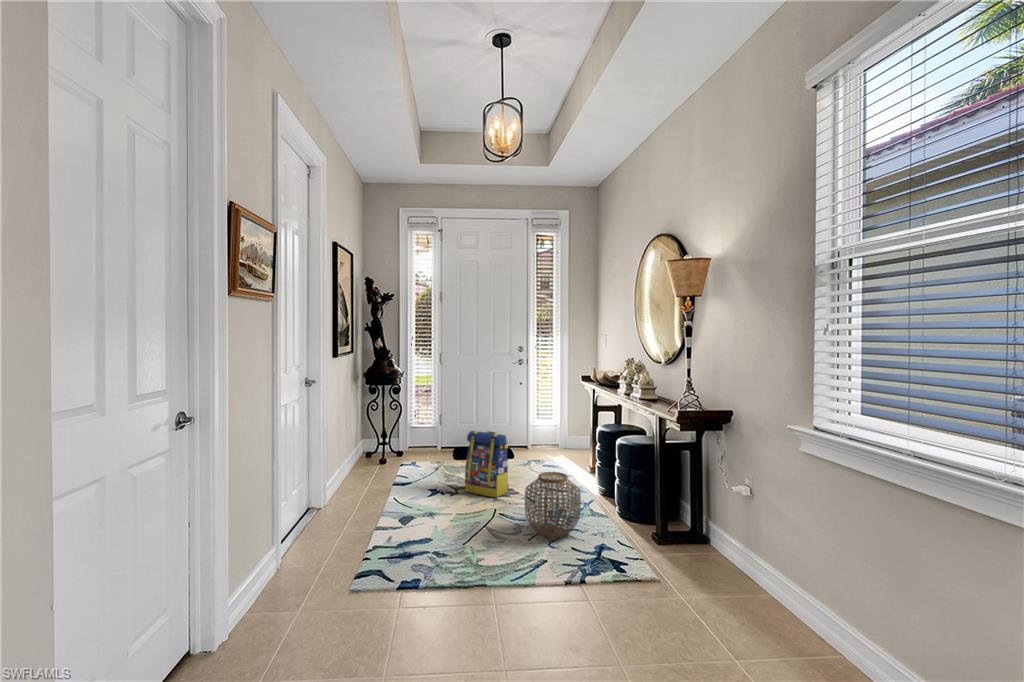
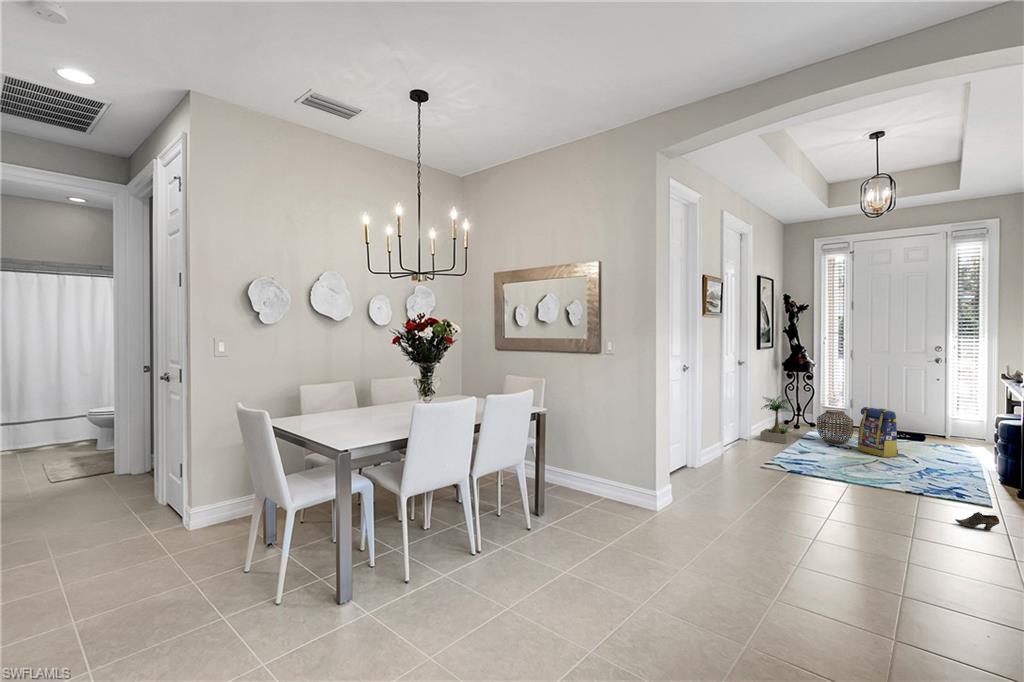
potted plant: none [334,425,391,501] -> present [760,396,793,444]
woven basket: present [525,472,581,538] -> present [817,410,853,444]
shoe: none [650,608,698,637] -> present [955,512,1000,530]

